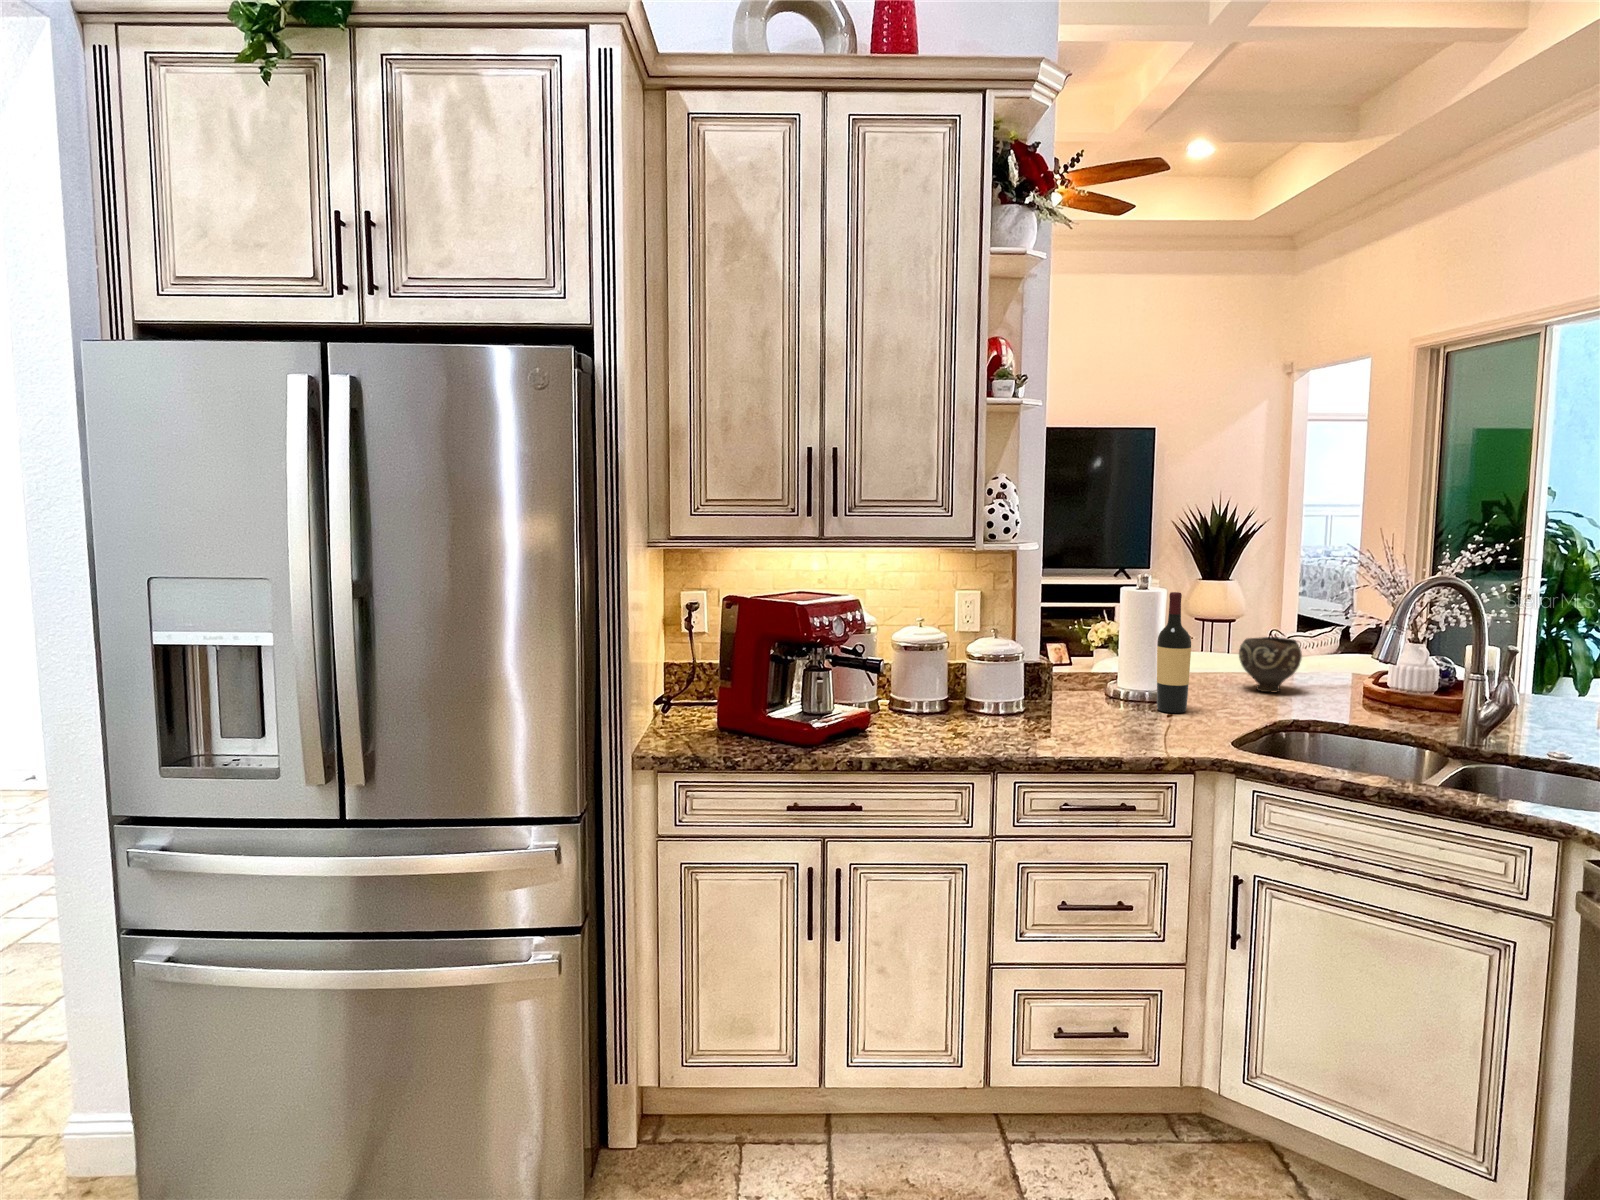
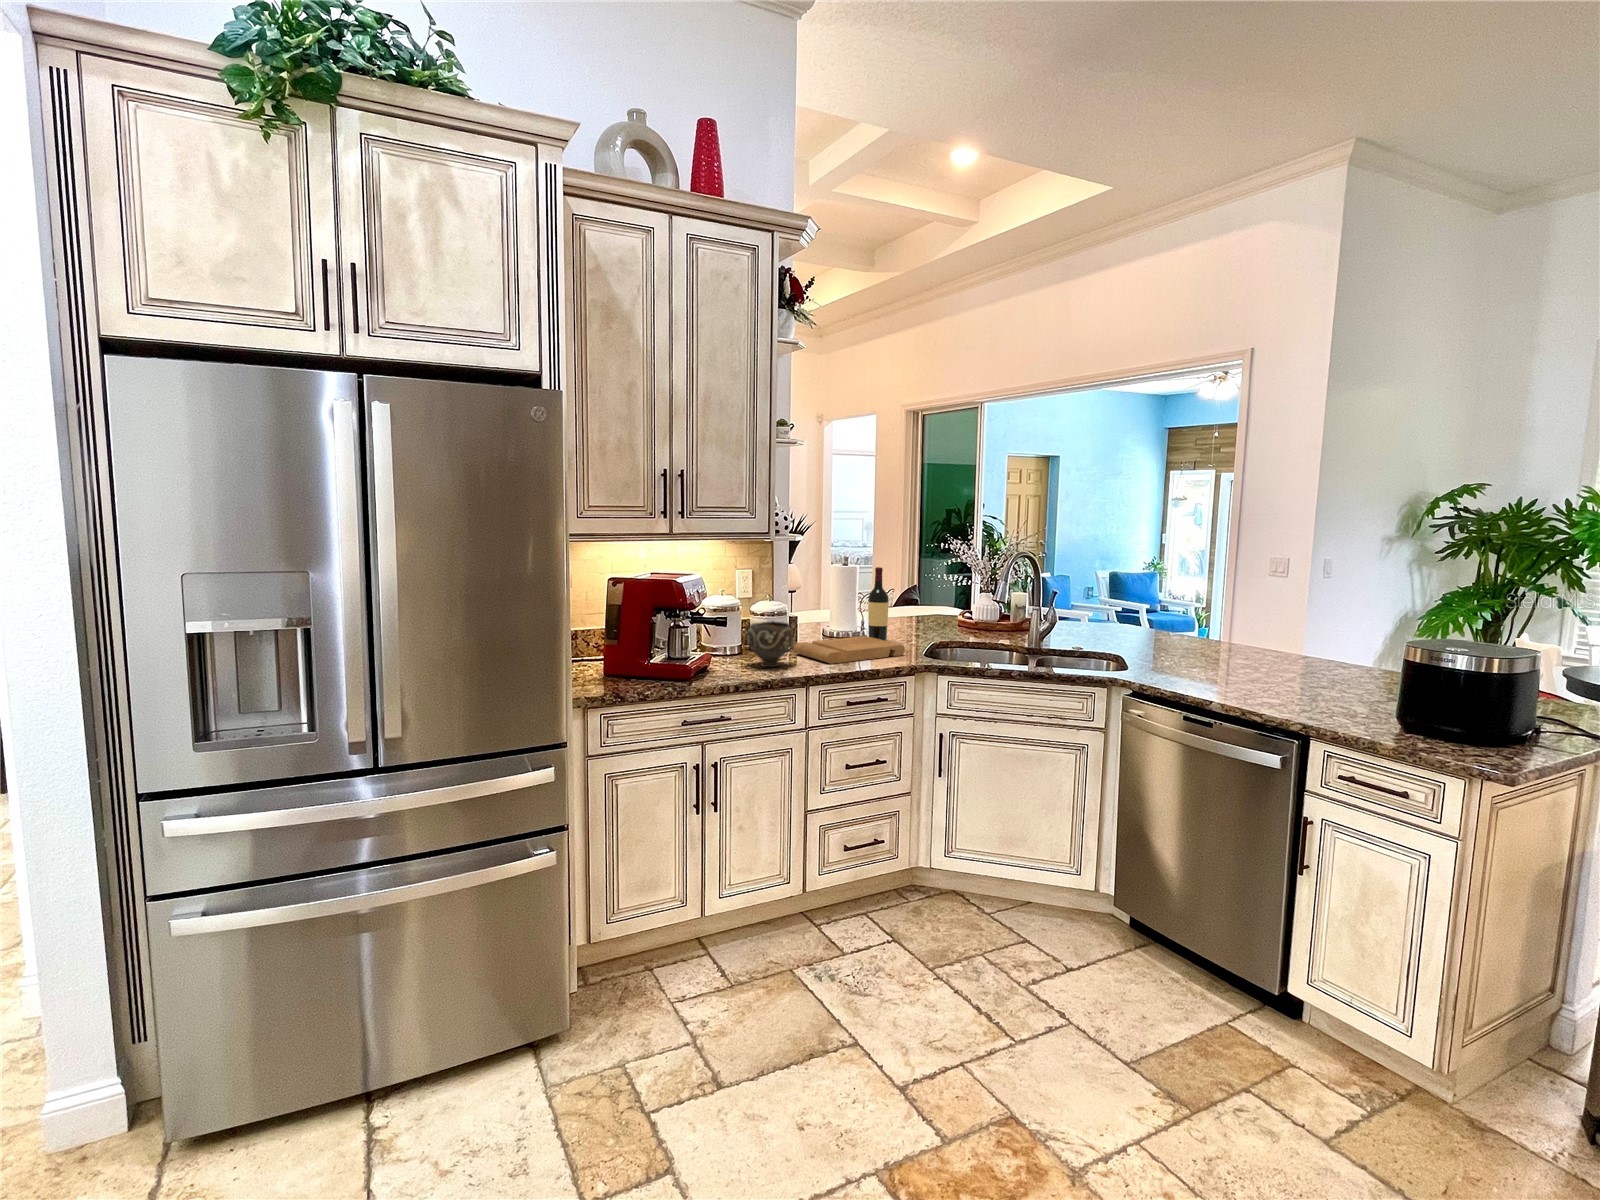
bowl: present [1239,637,1302,692] -> present [747,621,793,667]
cutting board: none [1012,699,1192,740] -> present [794,636,905,664]

